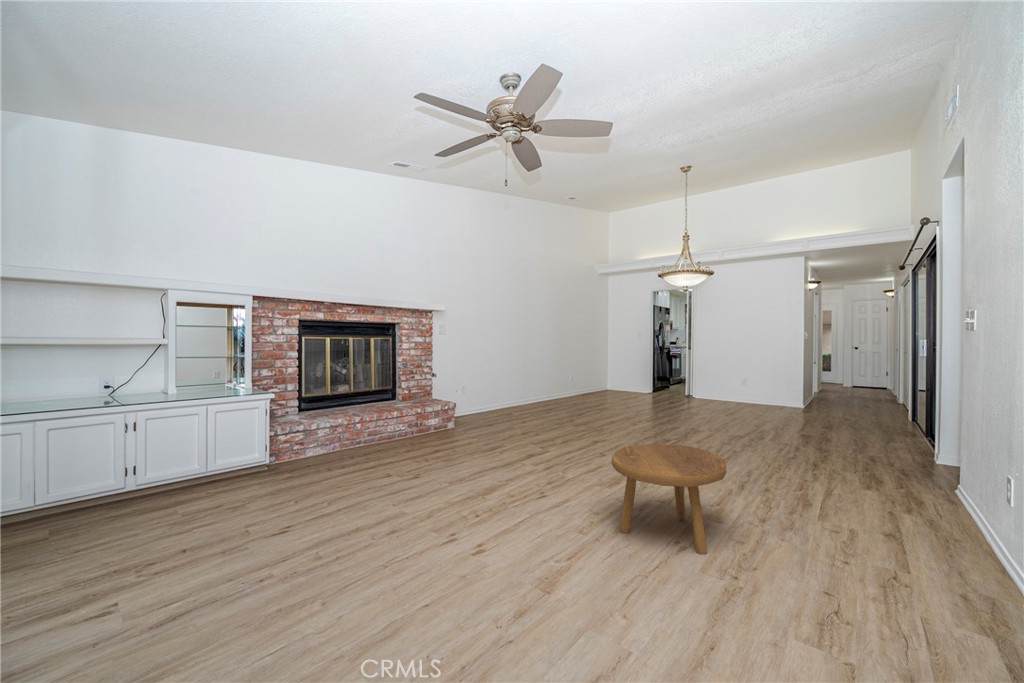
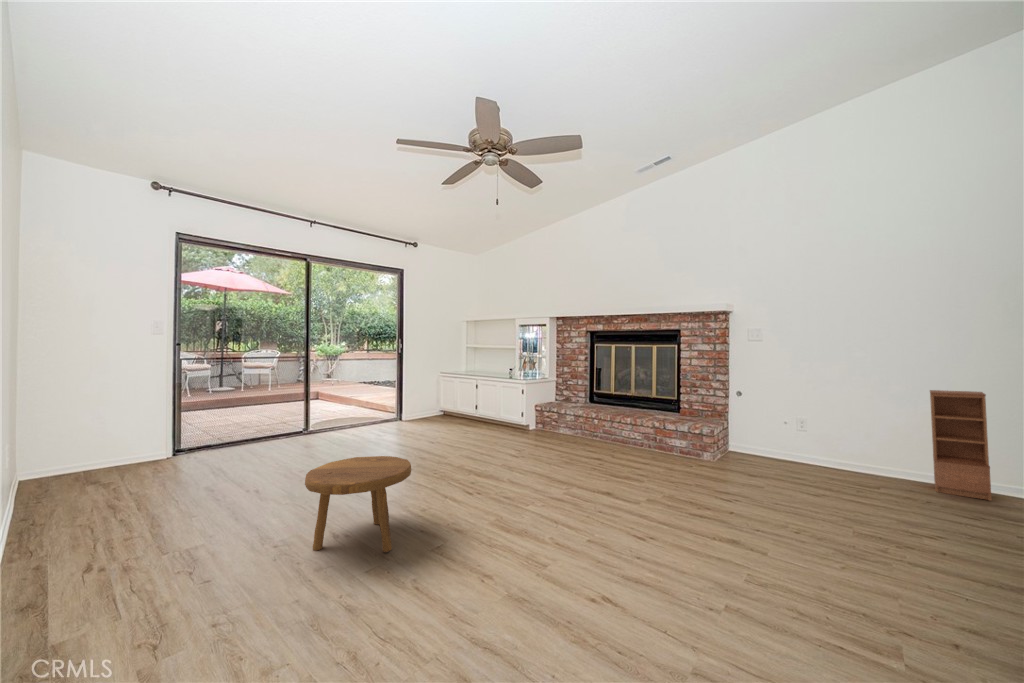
bookcase: none [515,359,542,412] -> present [930,390,991,501]

